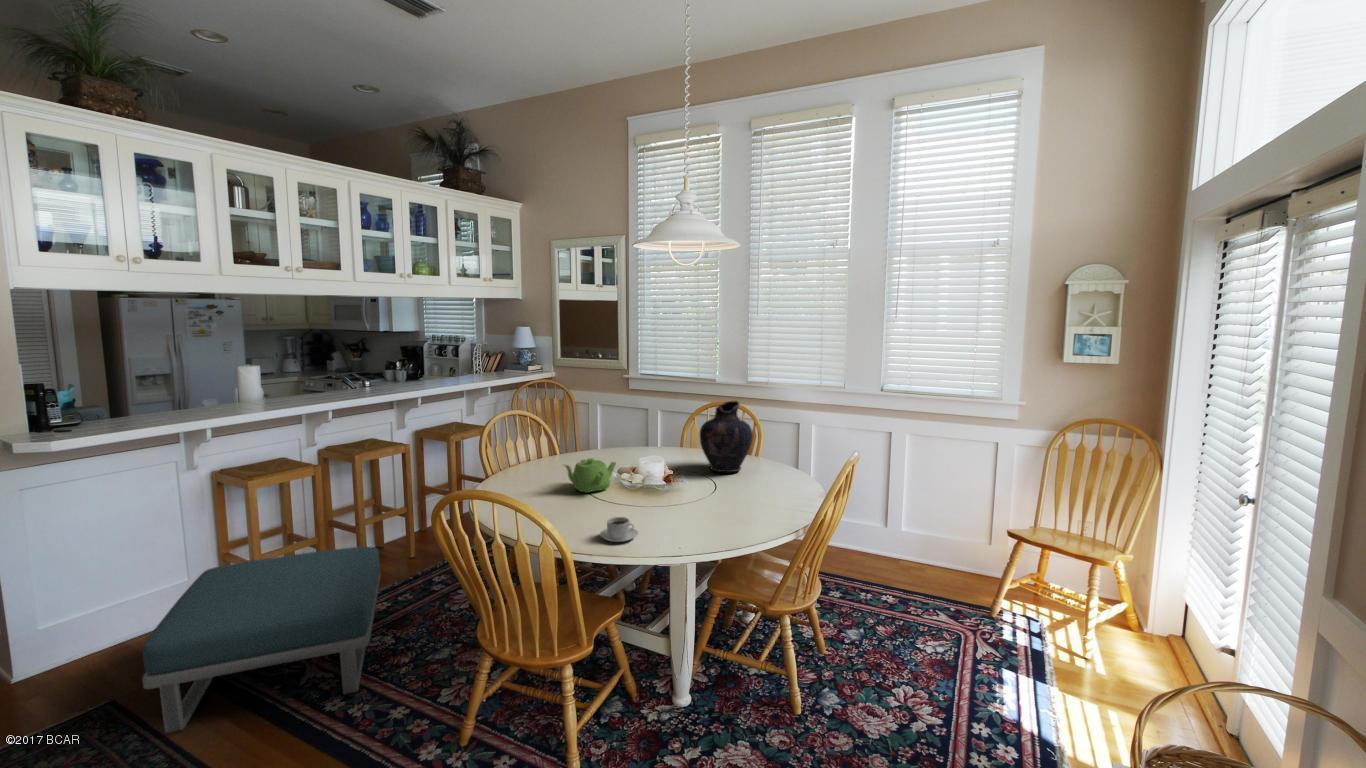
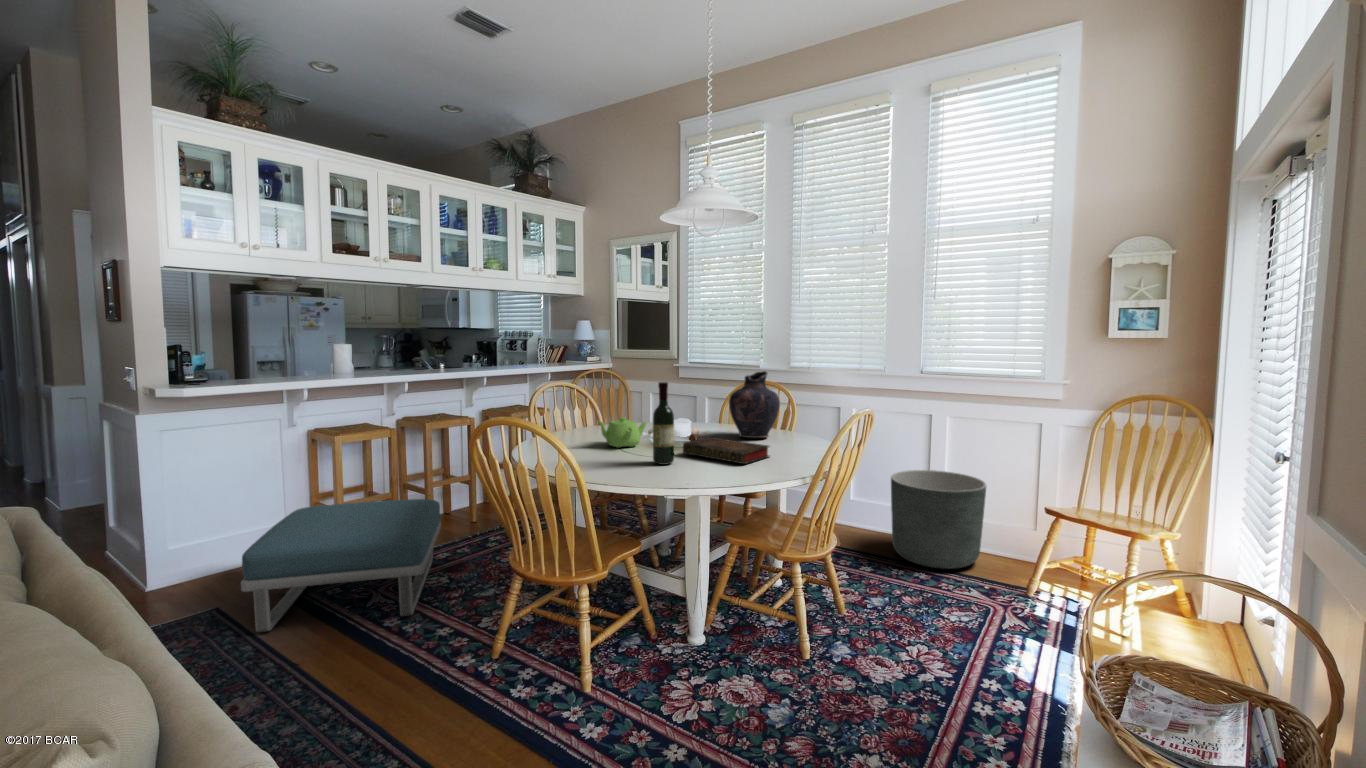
wine bottle: none [632,429,656,519] -> present [653,382,674,465]
book: none [661,477,753,515] -> present [683,437,770,464]
planter: none [854,487,947,589] -> present [891,470,986,569]
coffee cup: present [600,517,638,542] -> none [618,457,653,477]

